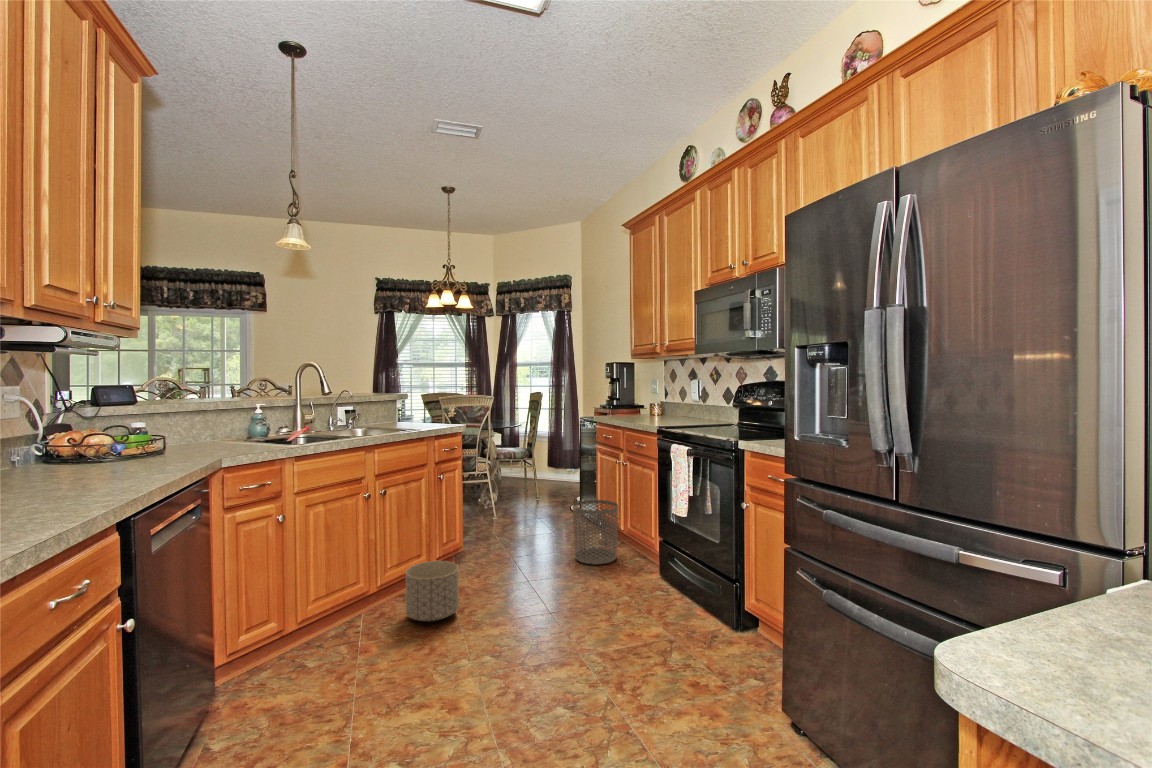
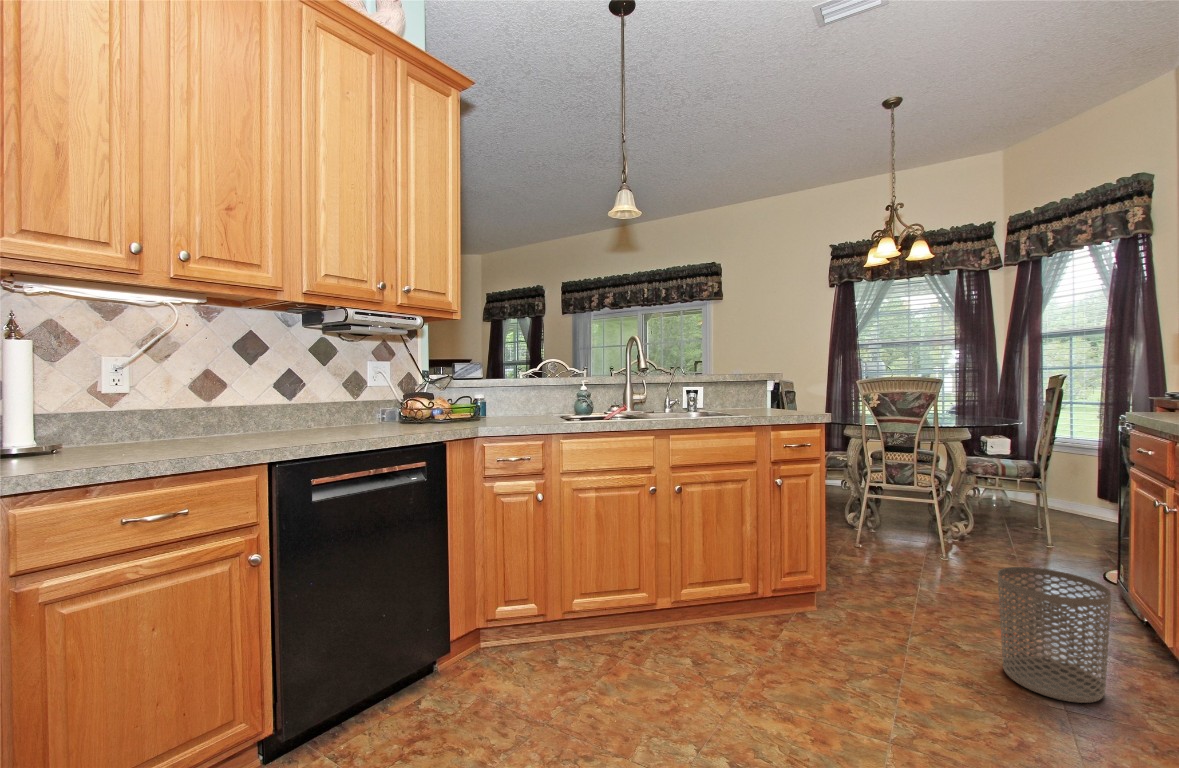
planter: present [406,561,458,622] -> none [665,582,732,663]

